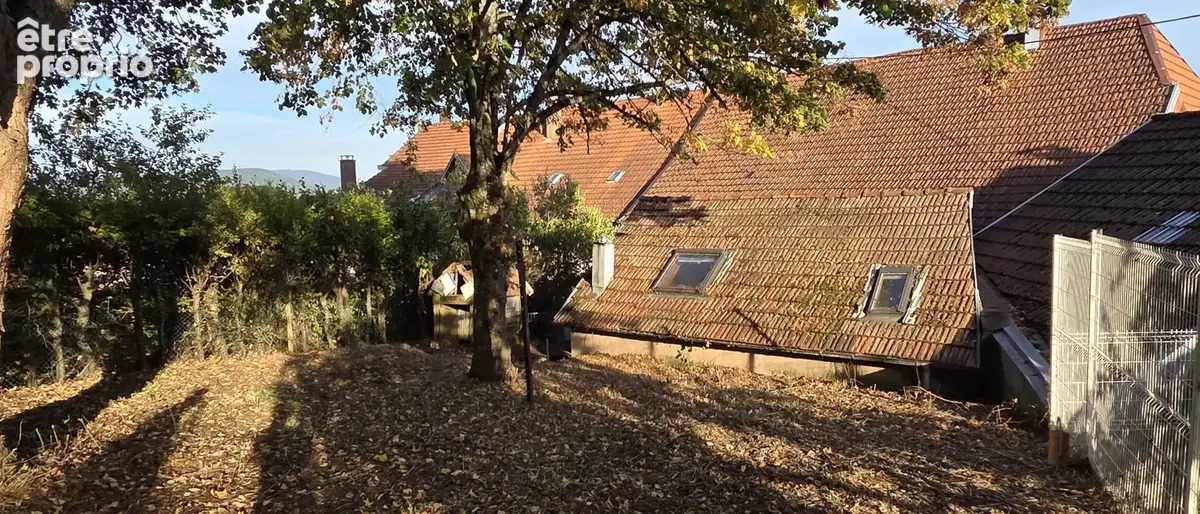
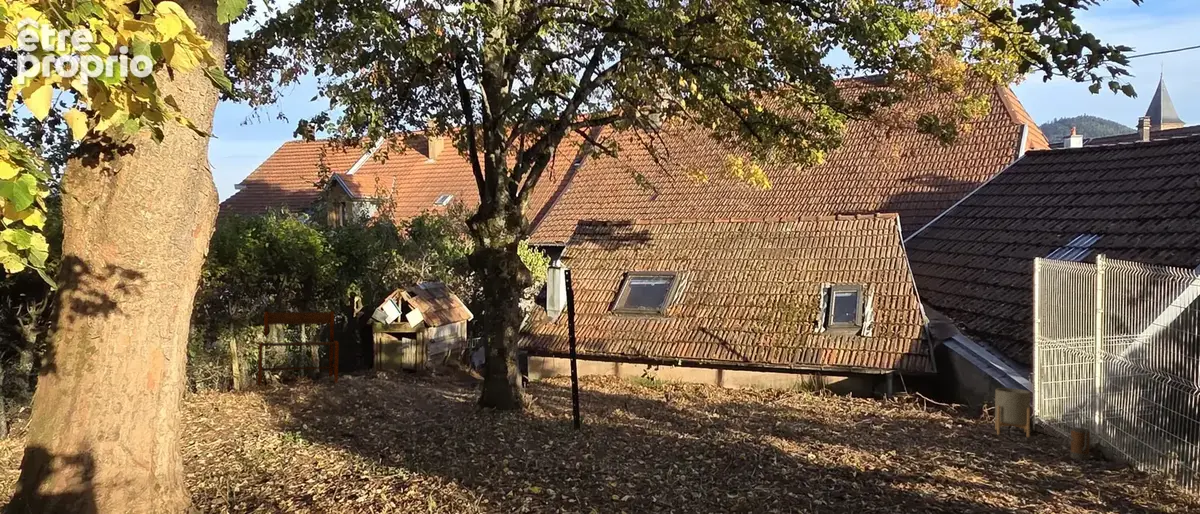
bench: none [292,280,371,350] -> present [258,311,339,385]
planter: none [993,384,1035,440] -> present [995,388,1030,437]

